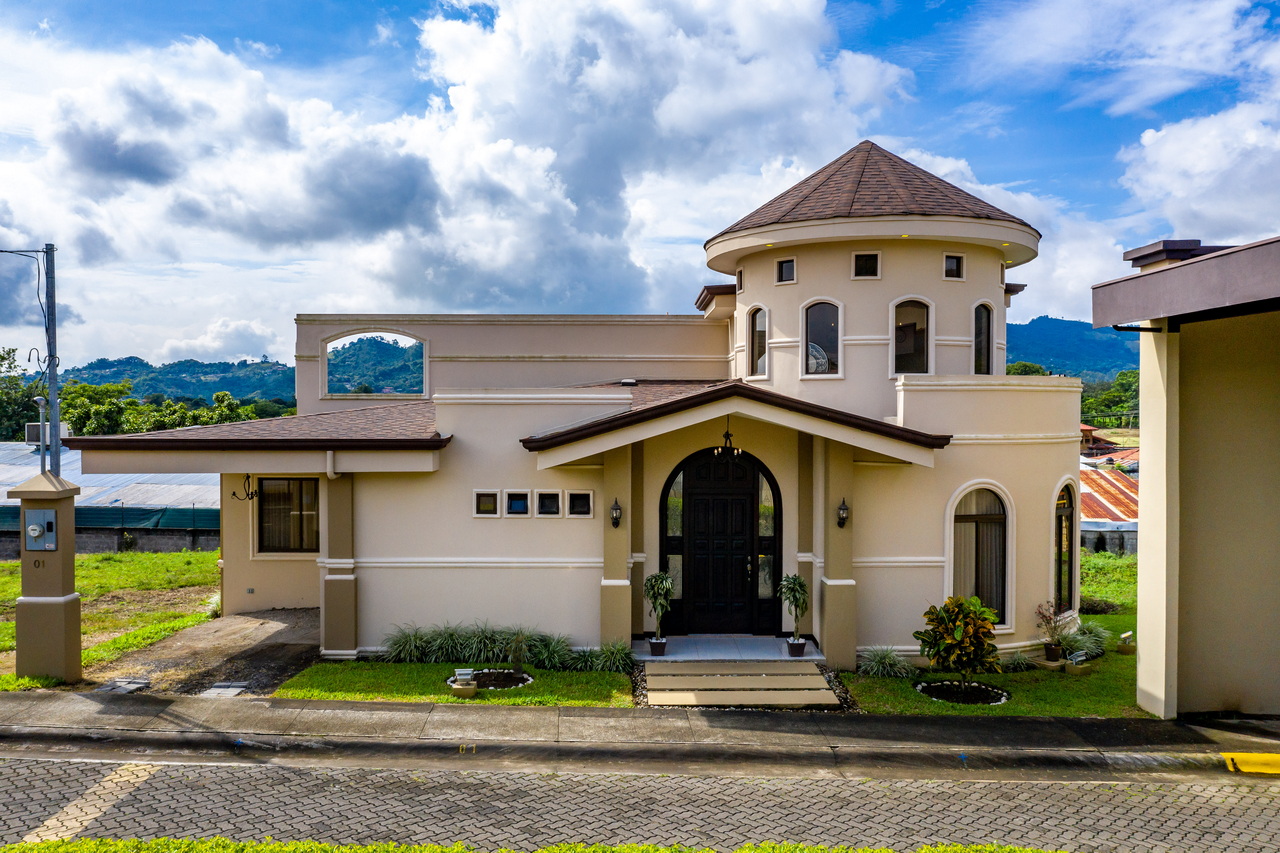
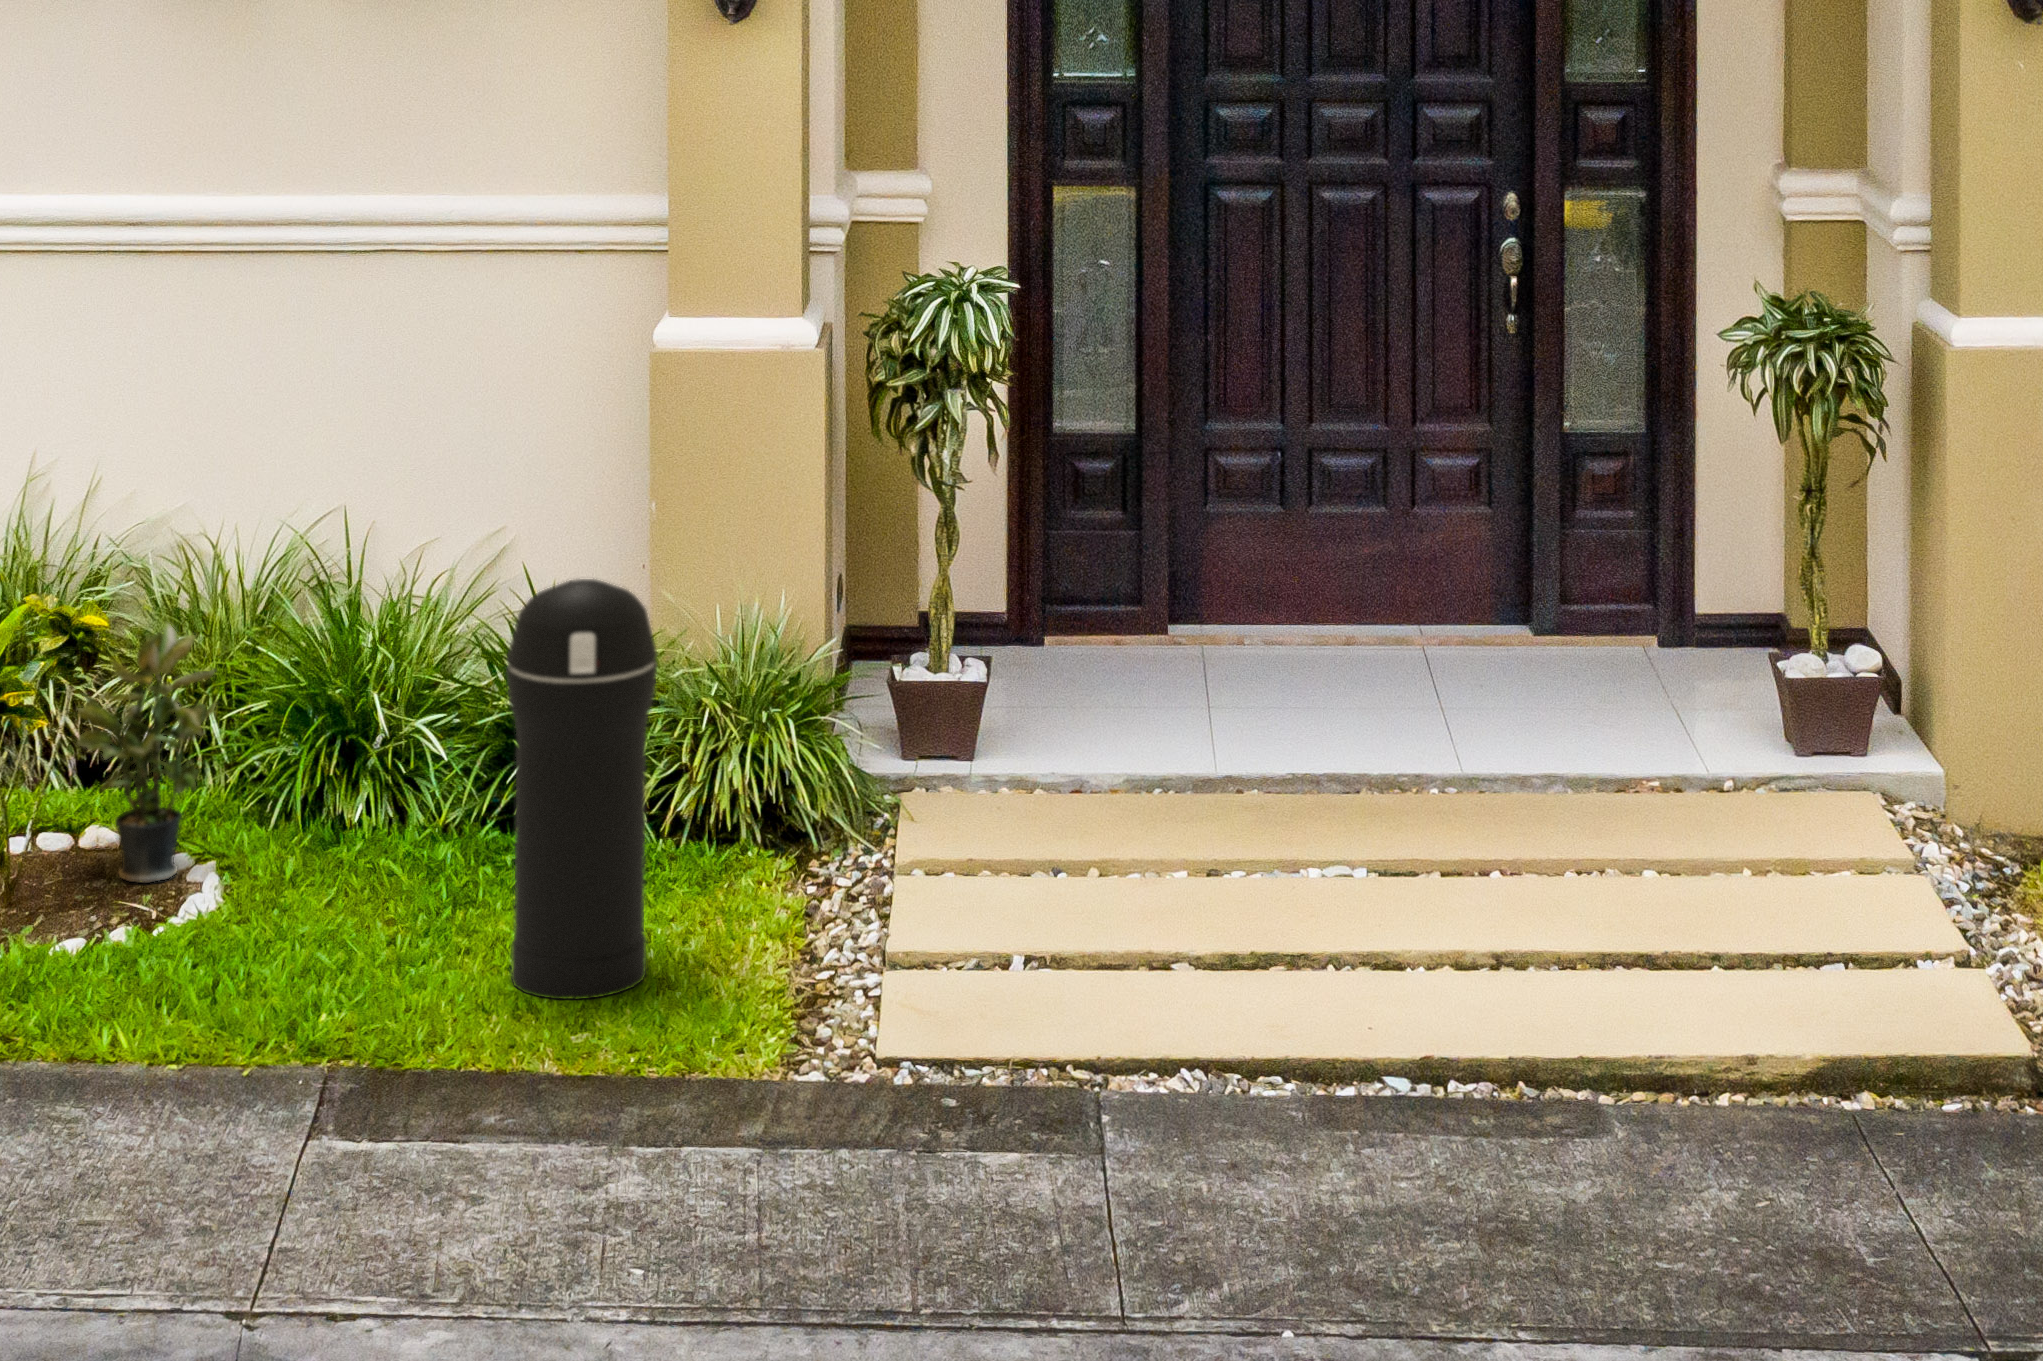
trash can: none [585,625,610,695] -> present [506,579,658,999]

